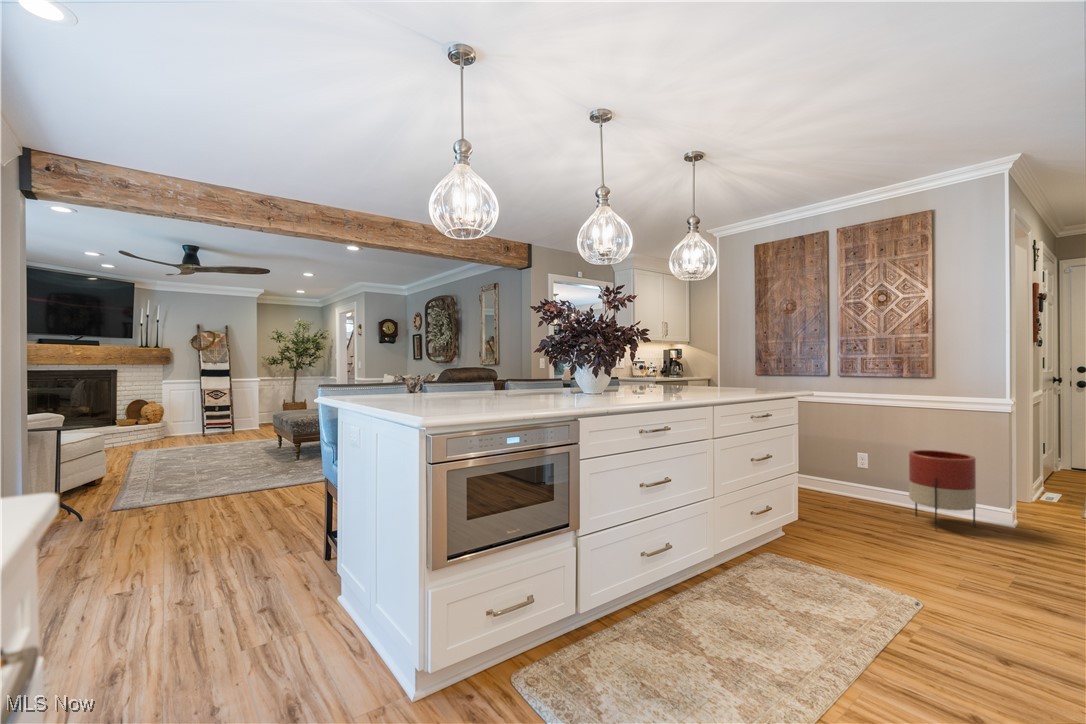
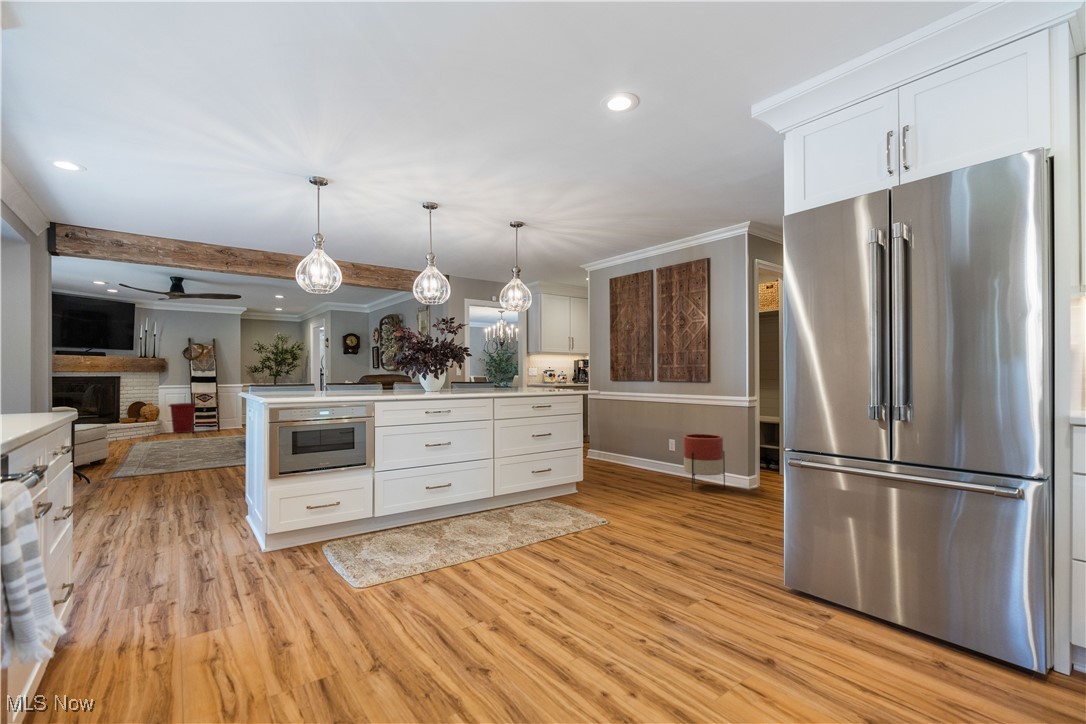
waste bin: none [174,401,209,437] -> present [169,403,197,433]

